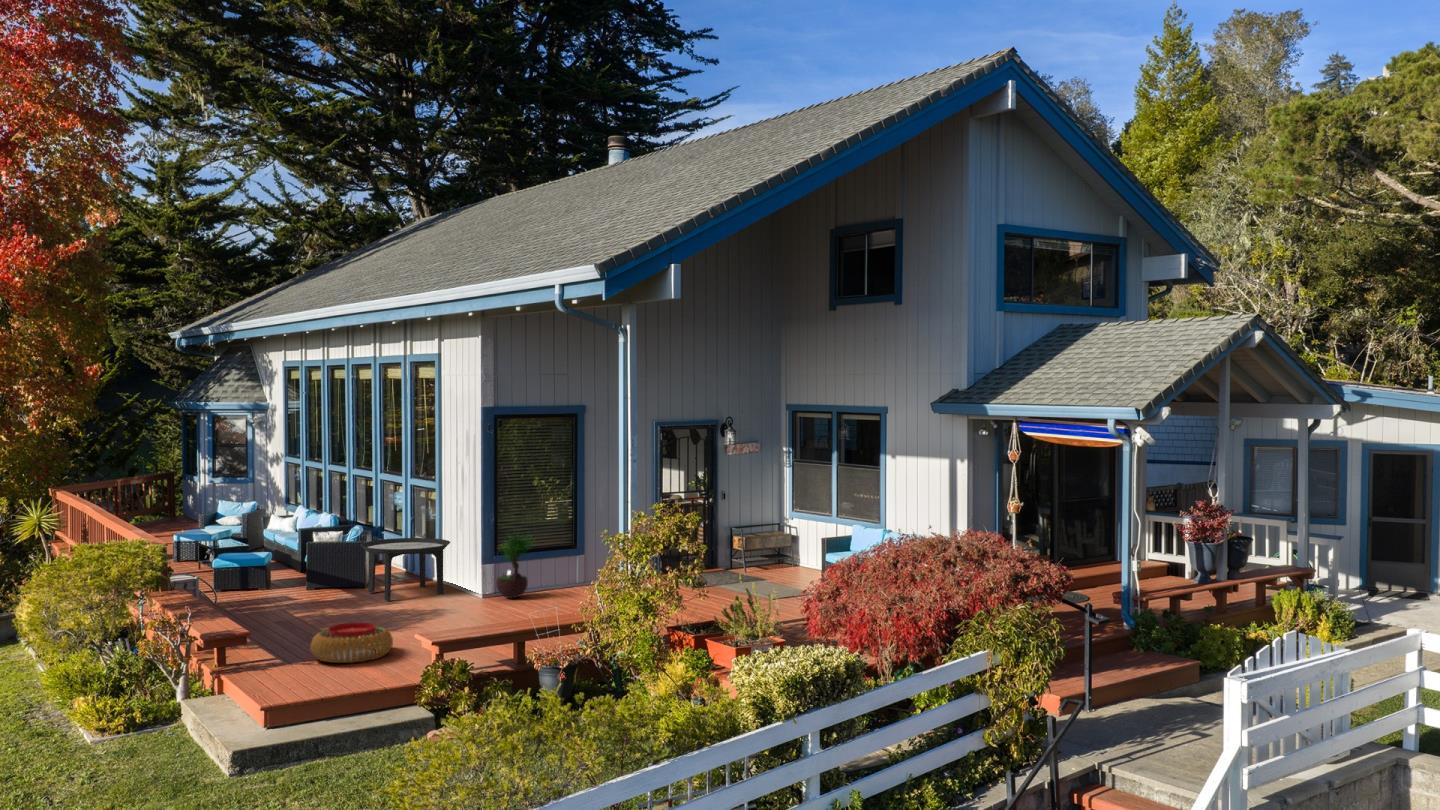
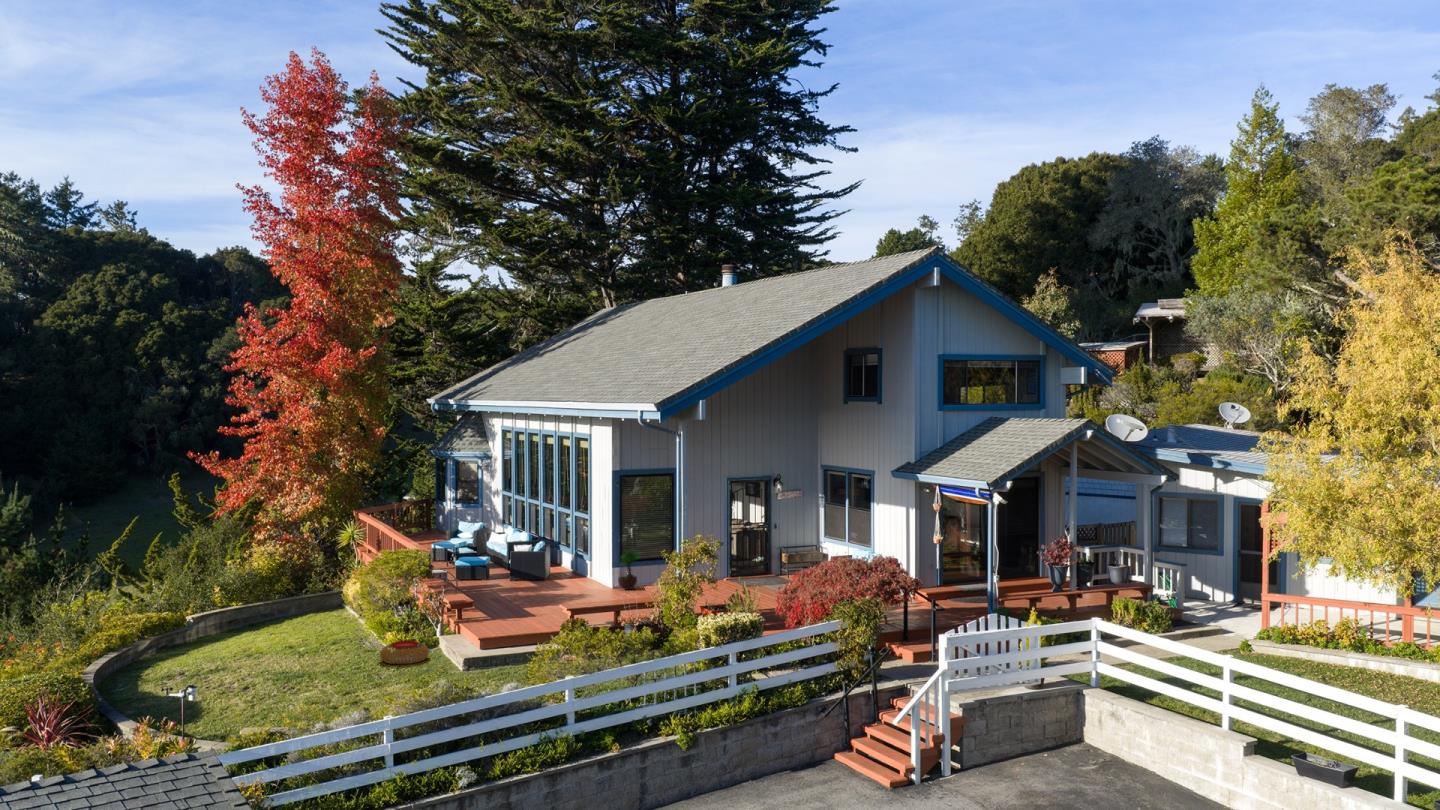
round table: present [360,538,450,601] -> none [540,550,594,588]
pouf: present [311,623,393,663] -> present [380,640,429,664]

